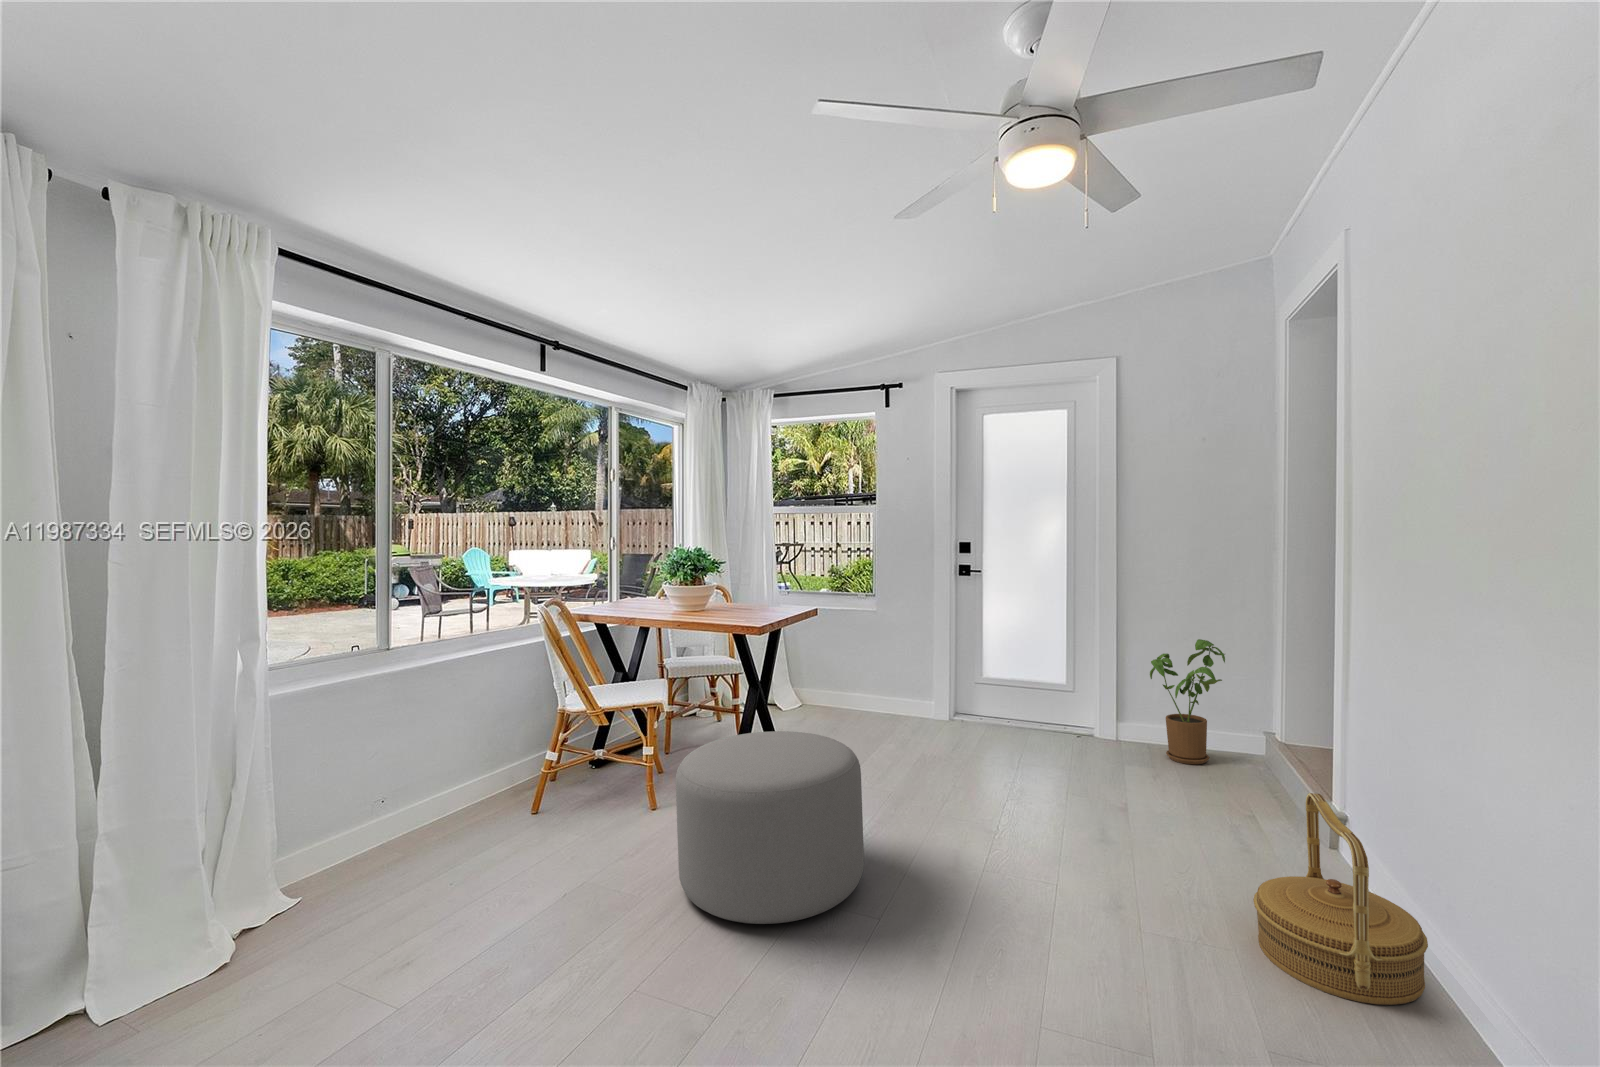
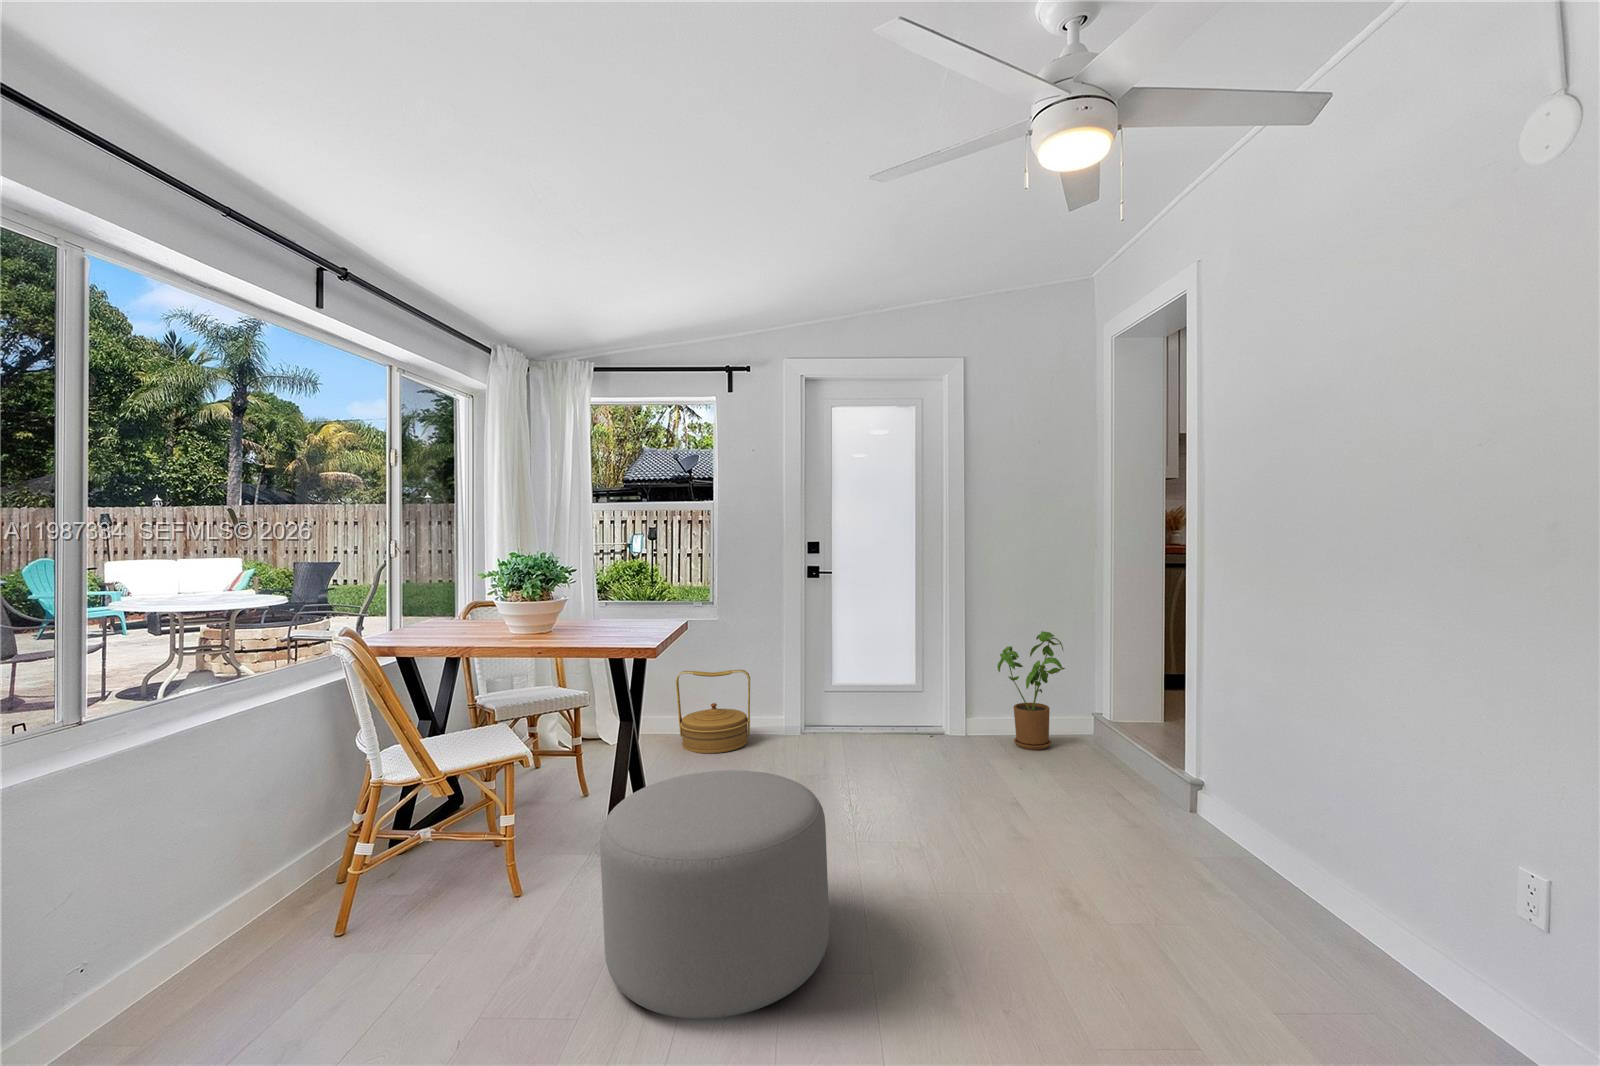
woven basket: present [1253,793,1428,1005] -> present [676,670,750,754]

